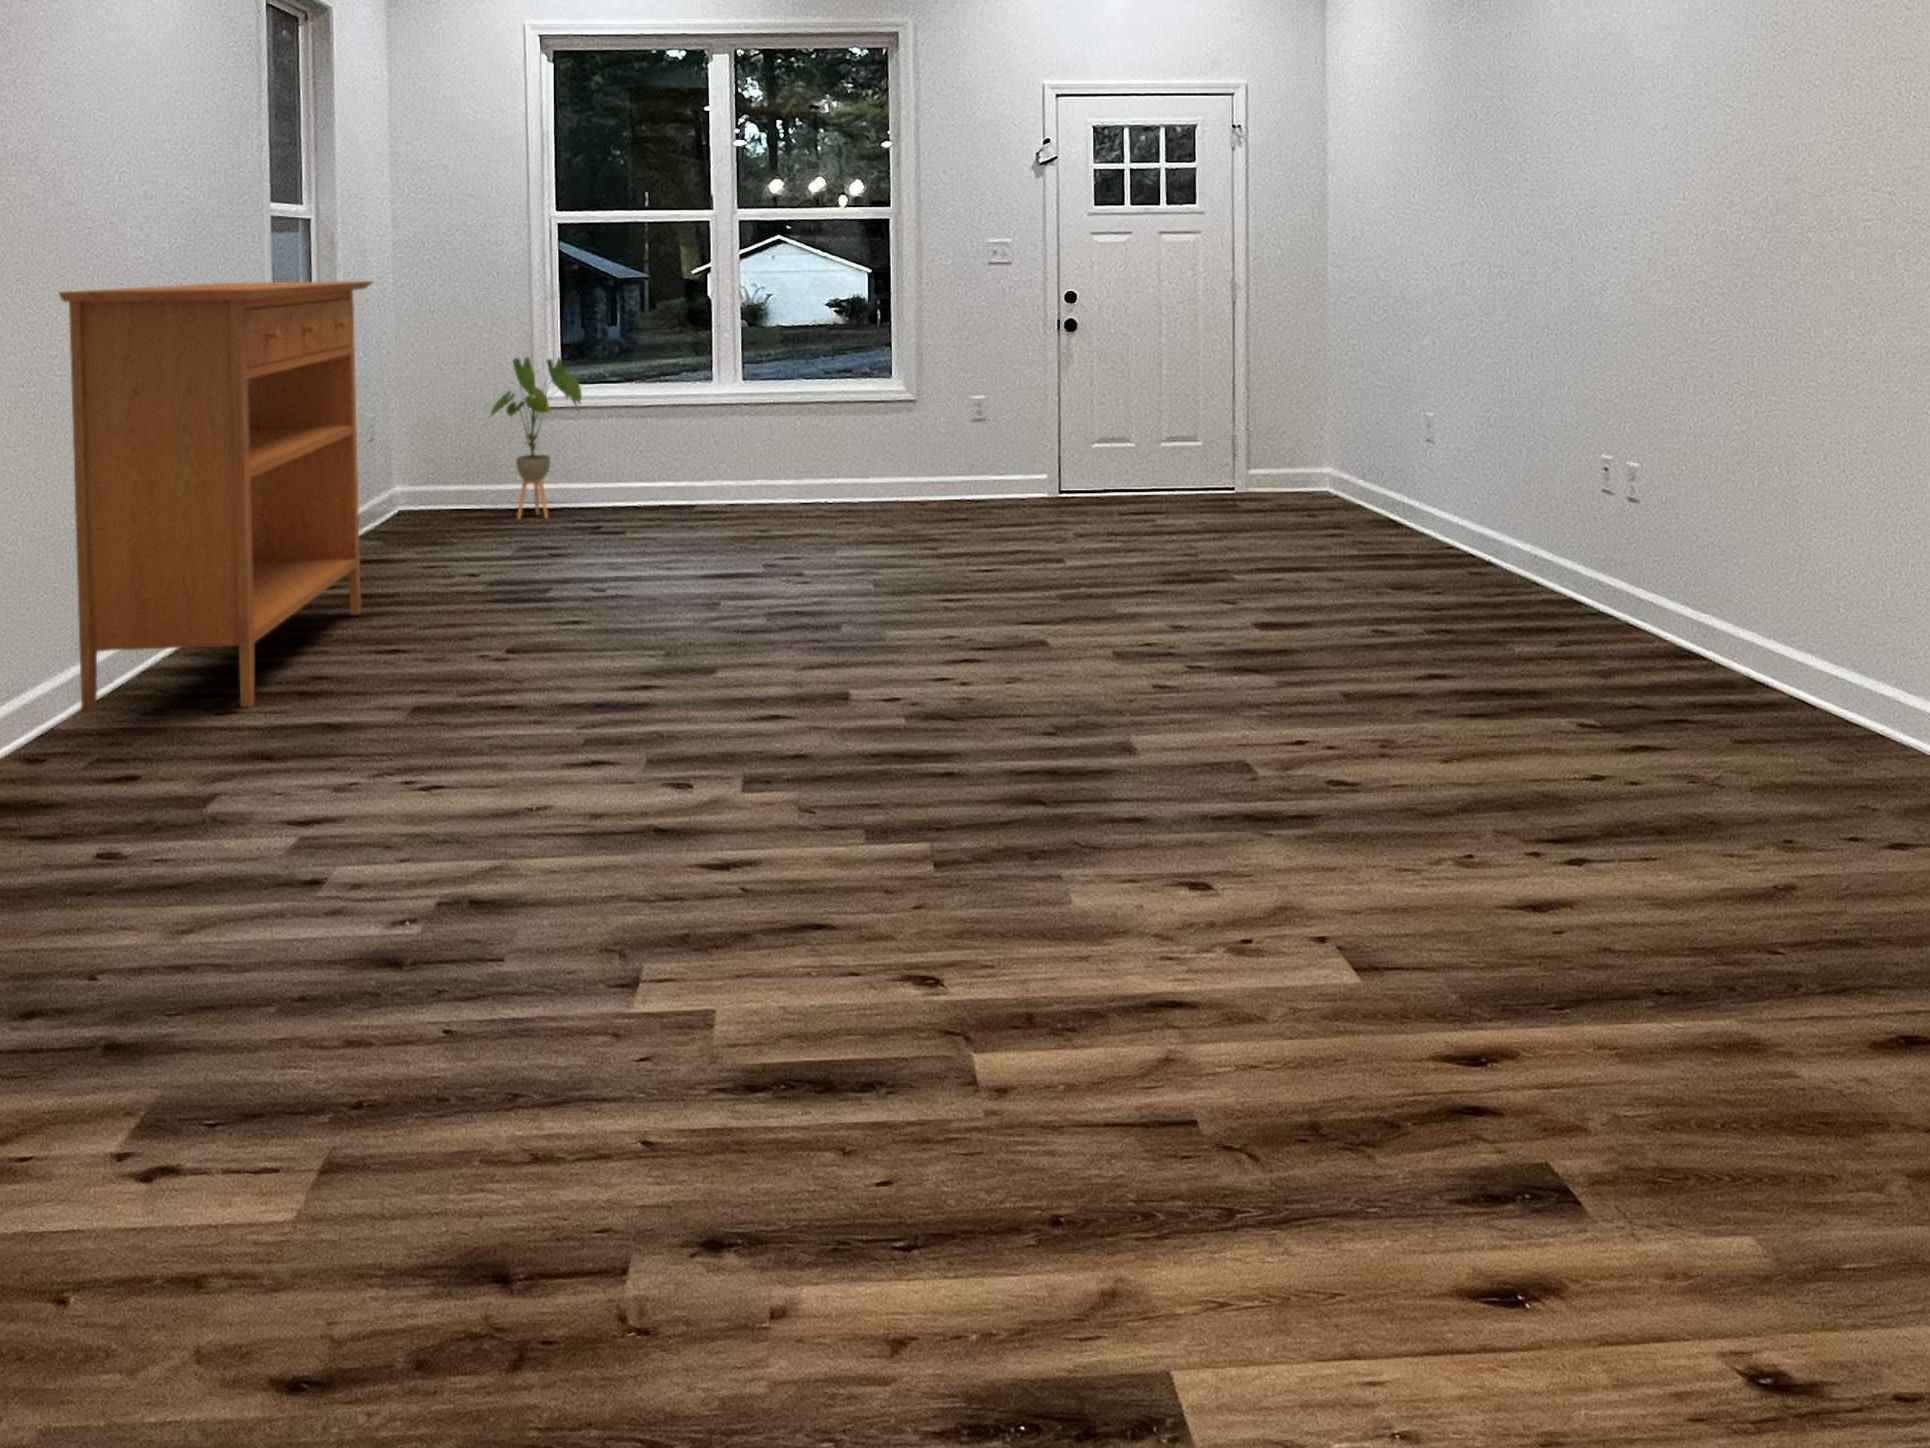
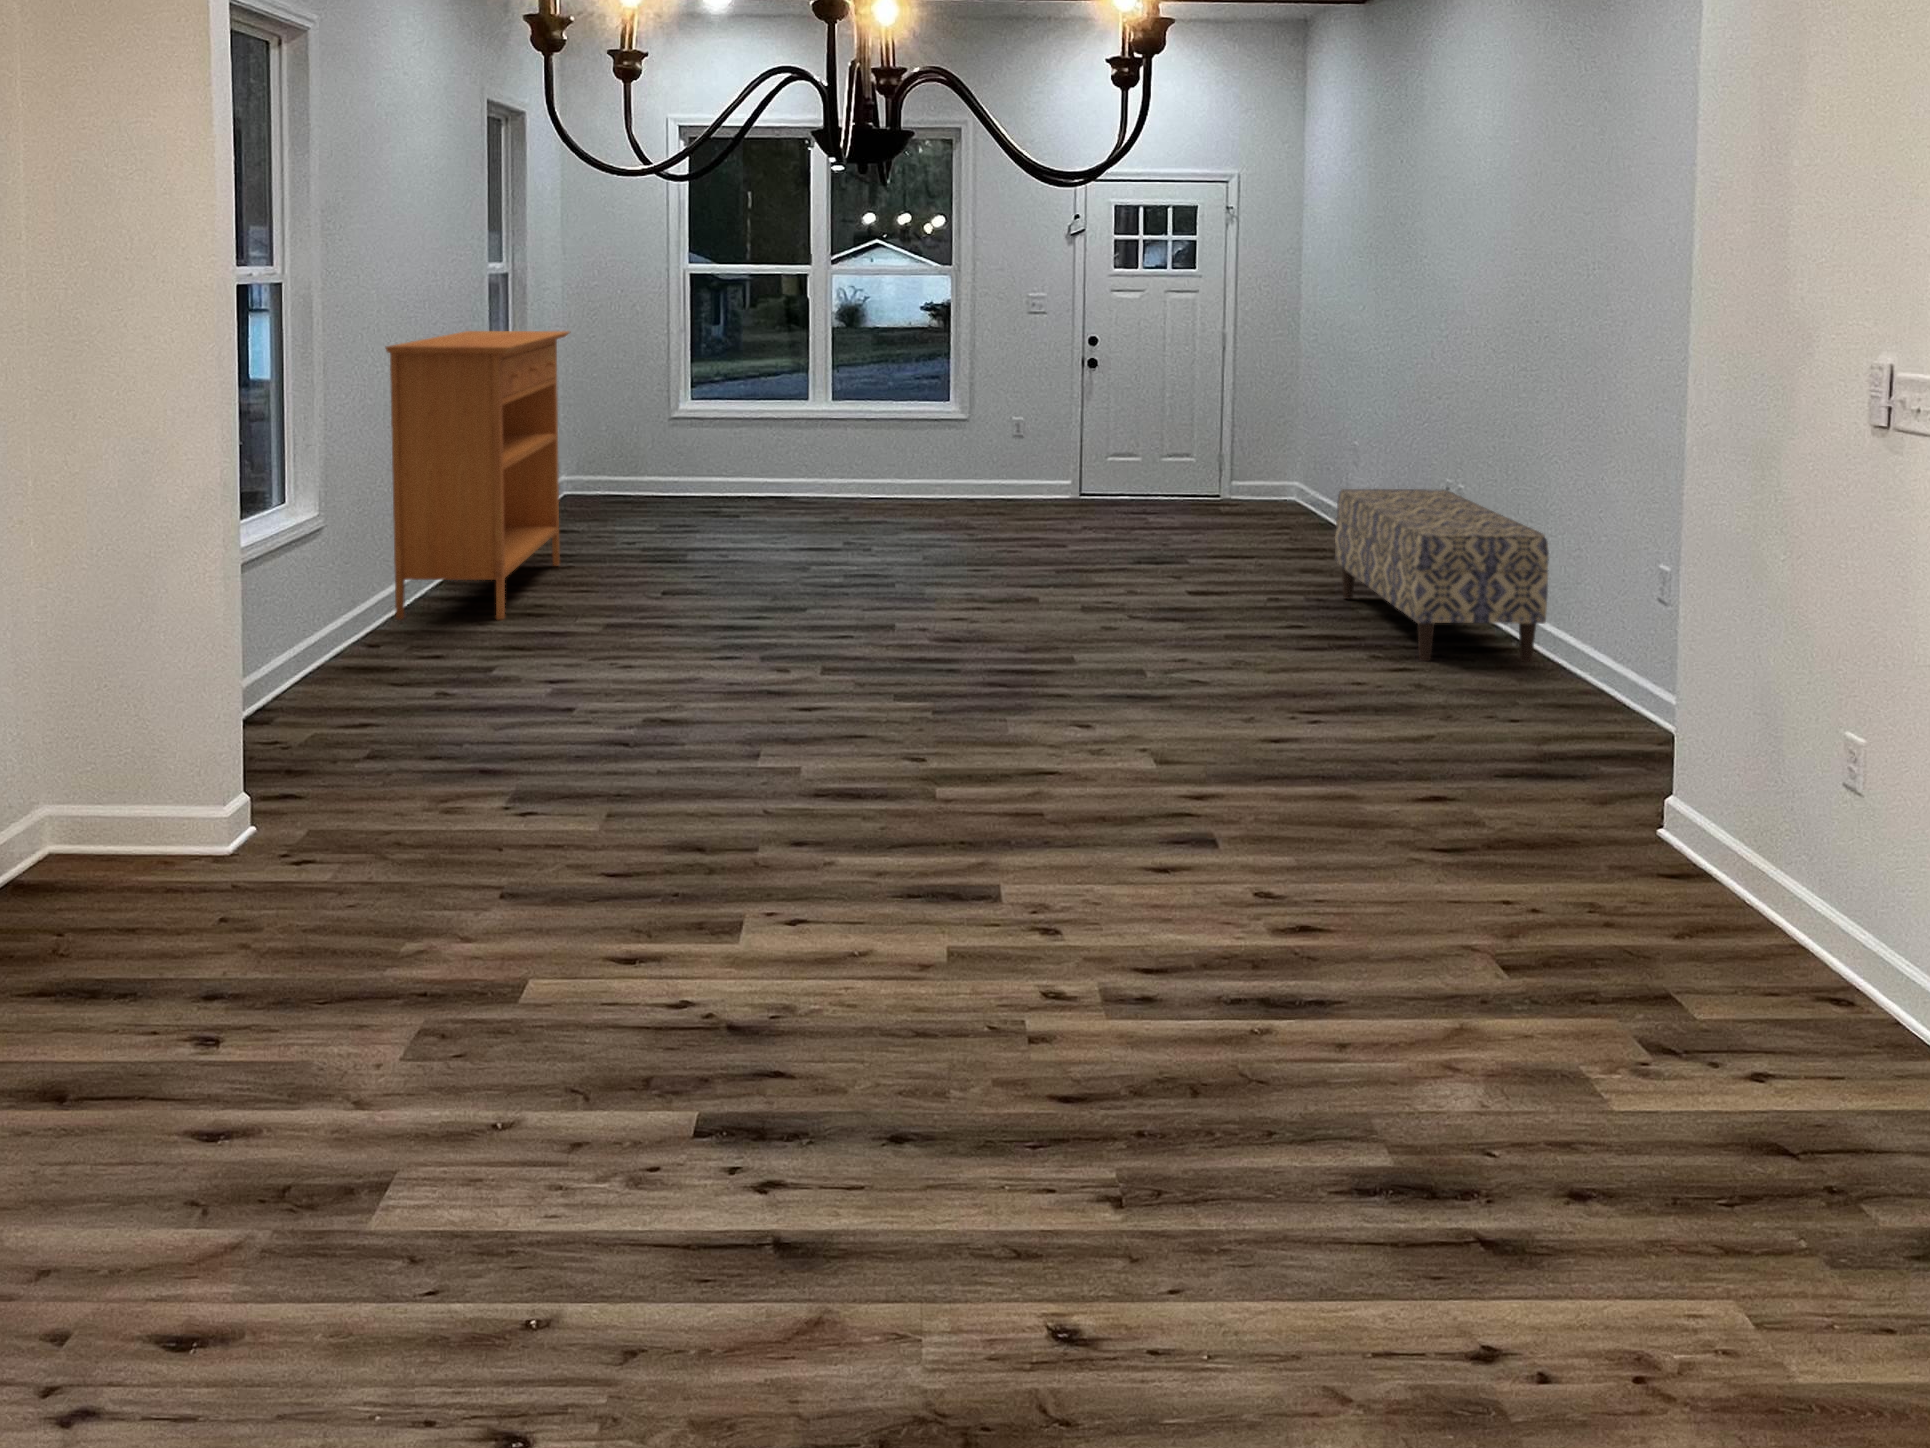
house plant: present [491,357,582,519] -> none [639,379,710,503]
bench: none [1459,468,1836,727] -> present [1335,489,1549,662]

